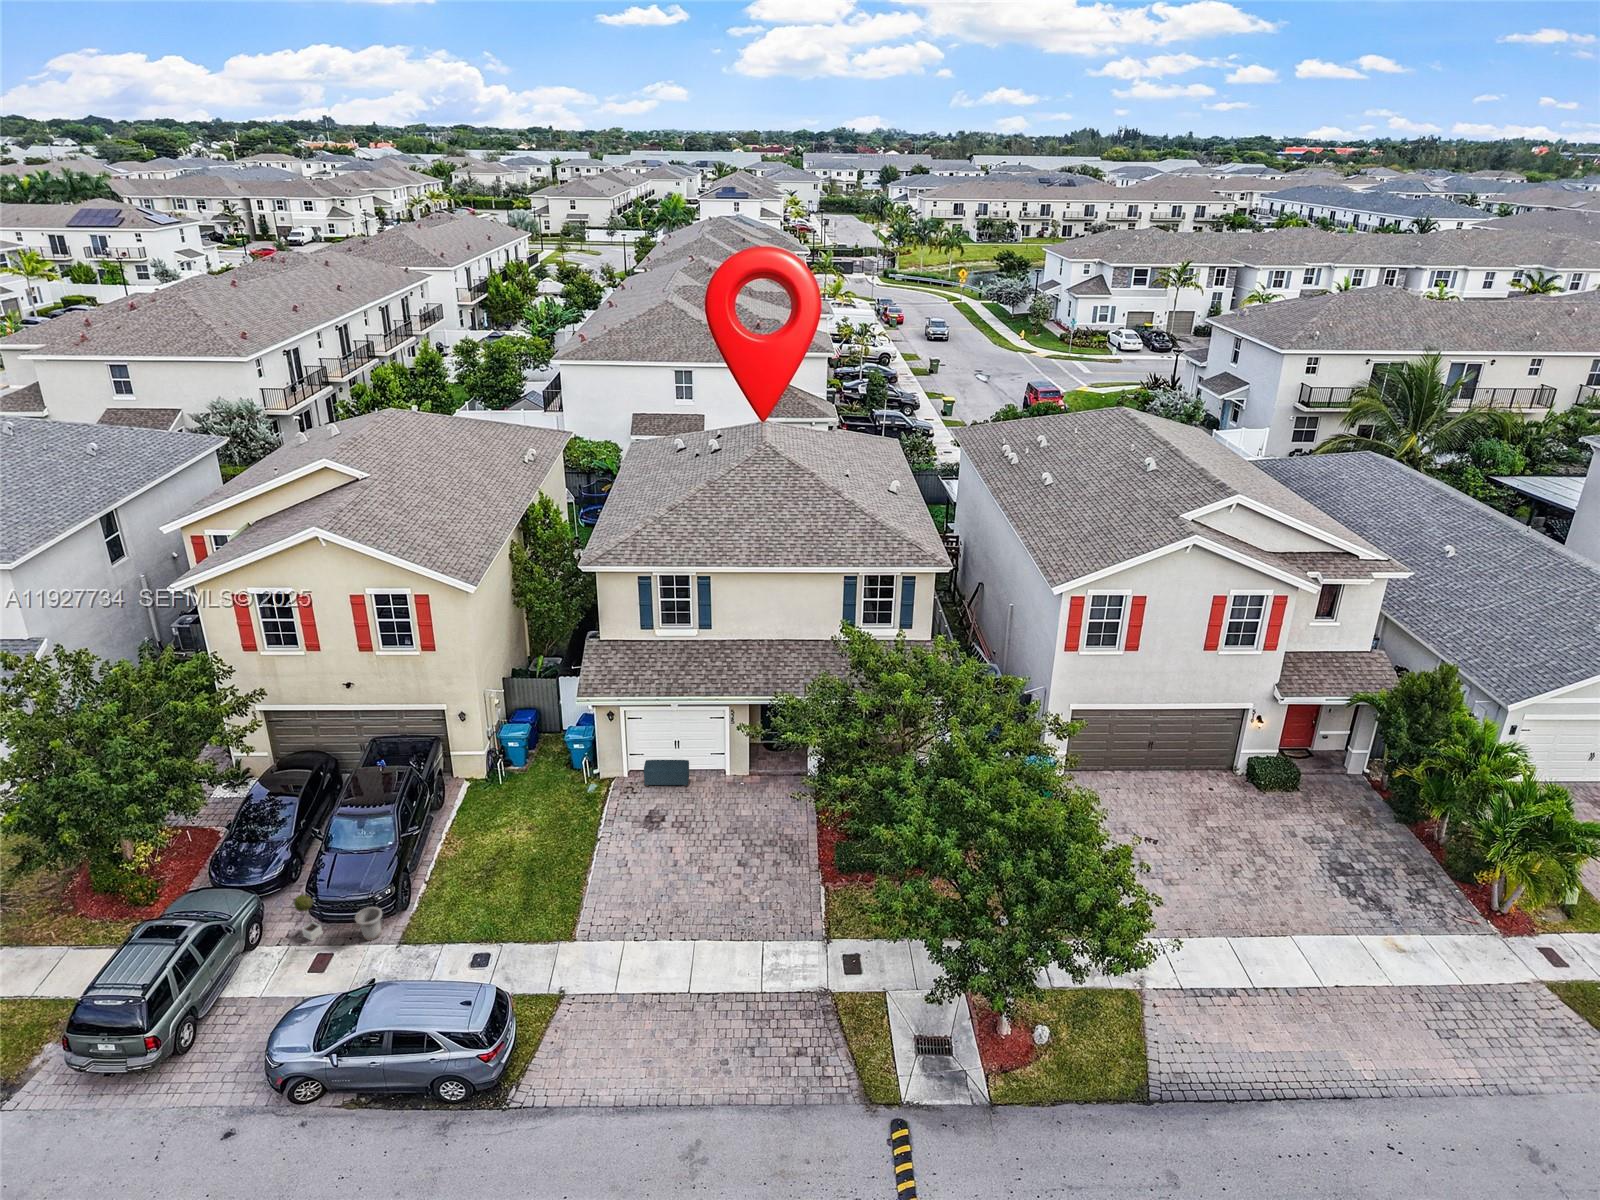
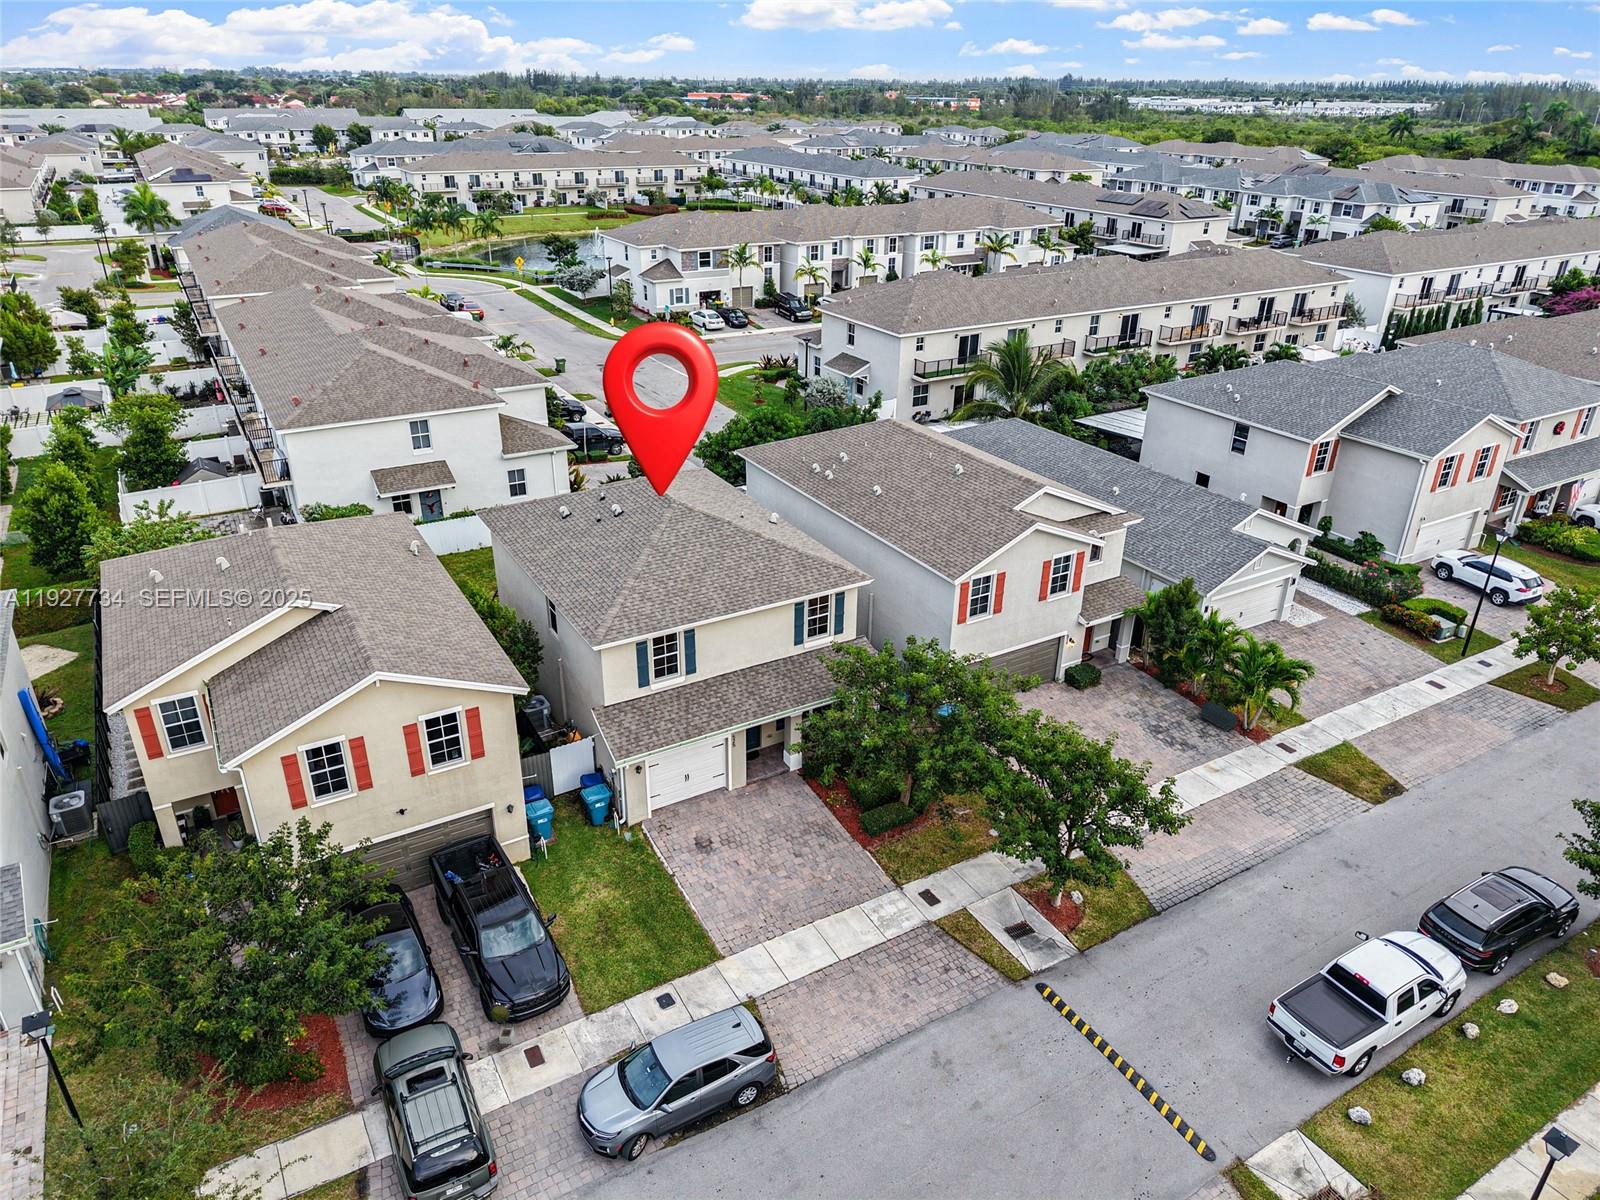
bench: present [644,760,689,787] -> present [1200,702,1238,732]
trash can: present [355,907,382,941] -> none [546,993,570,1024]

